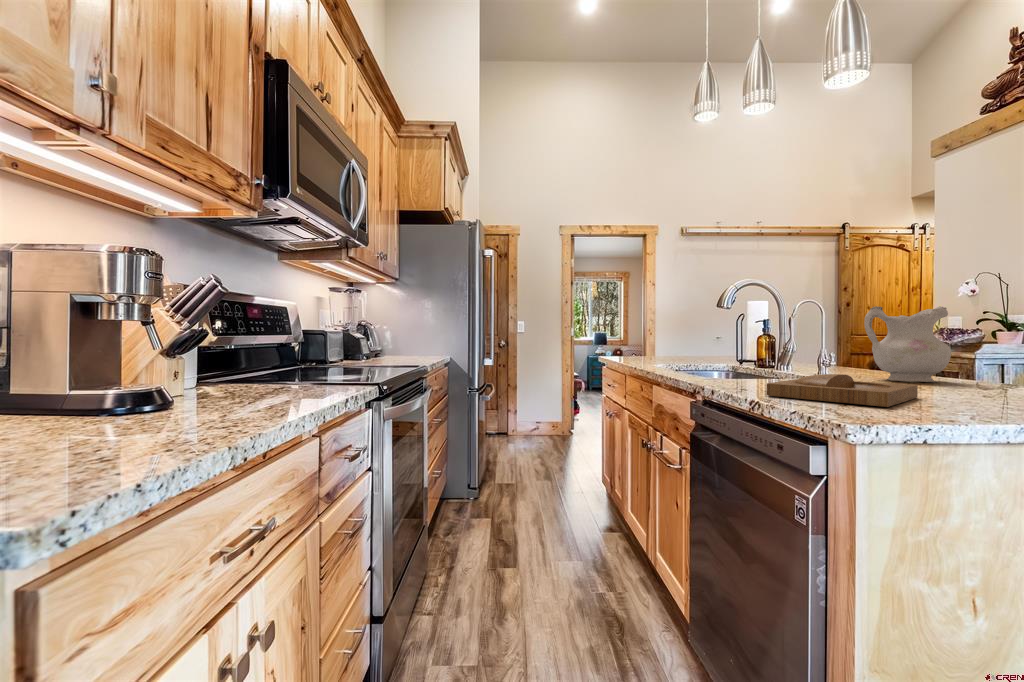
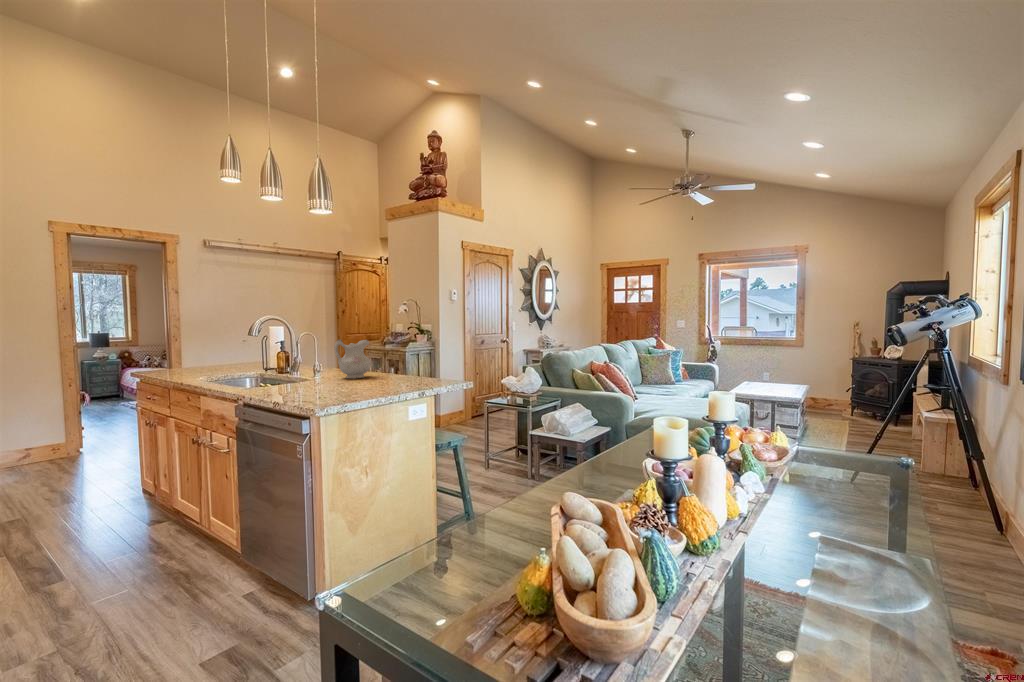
tray: present [767,374,918,407] -> none [282,382,350,398]

